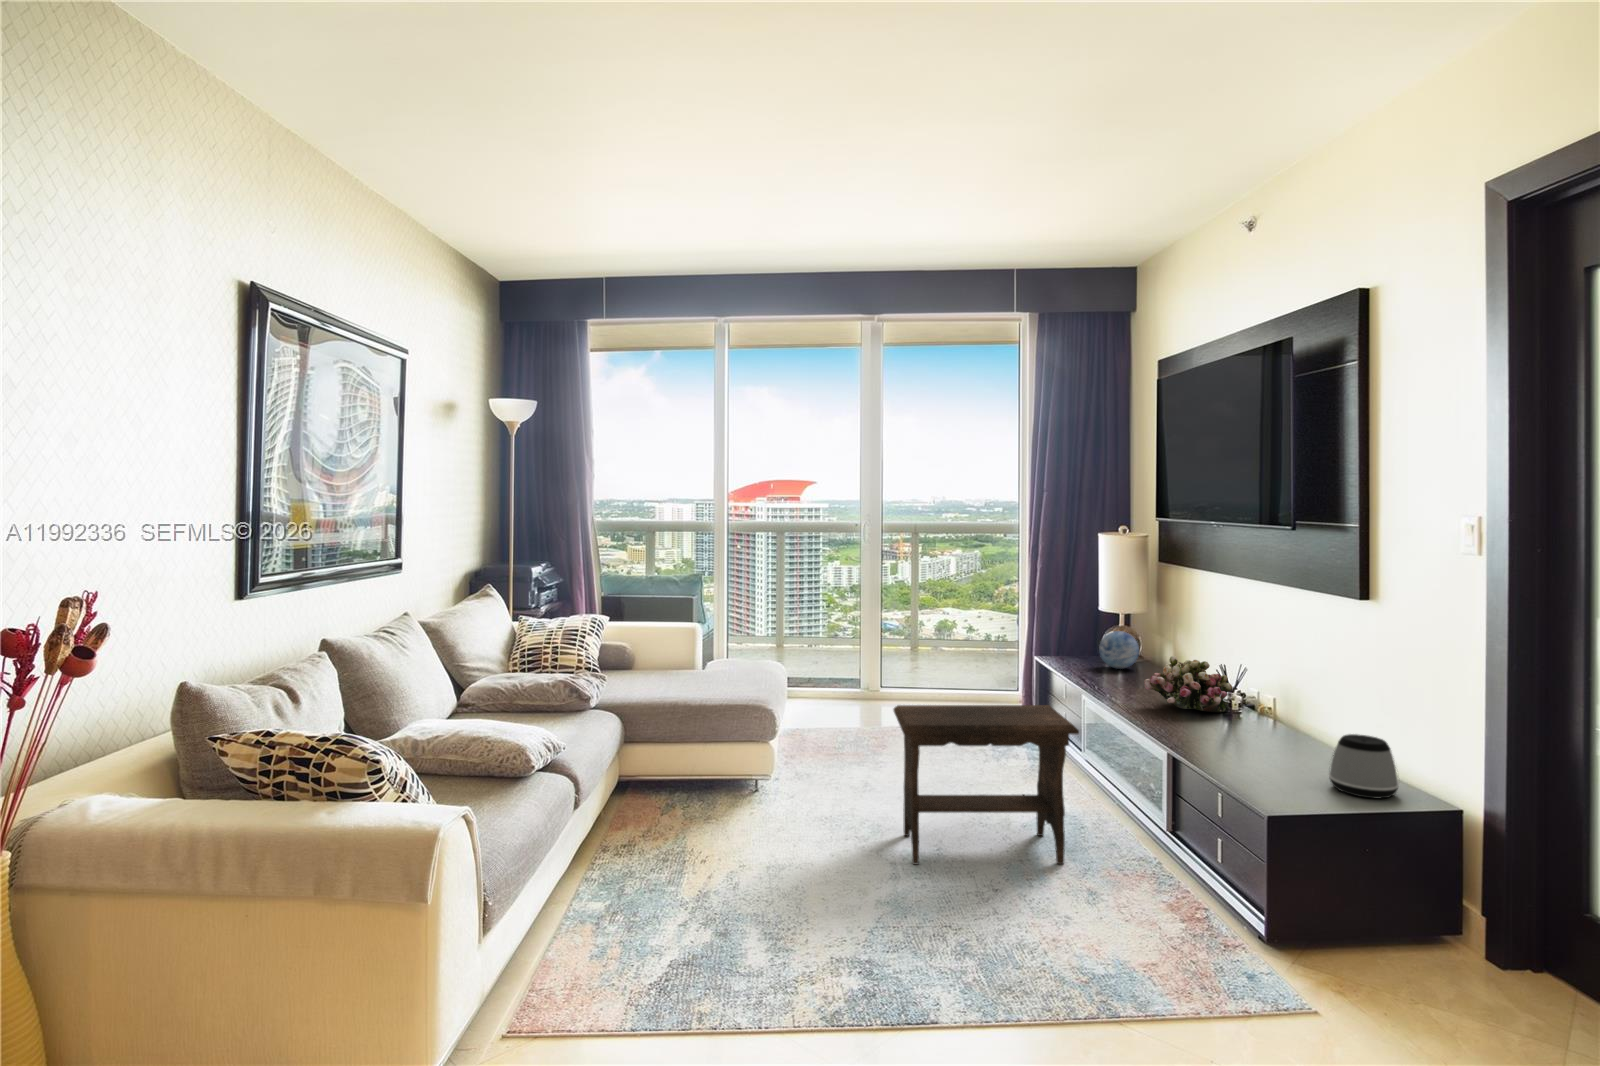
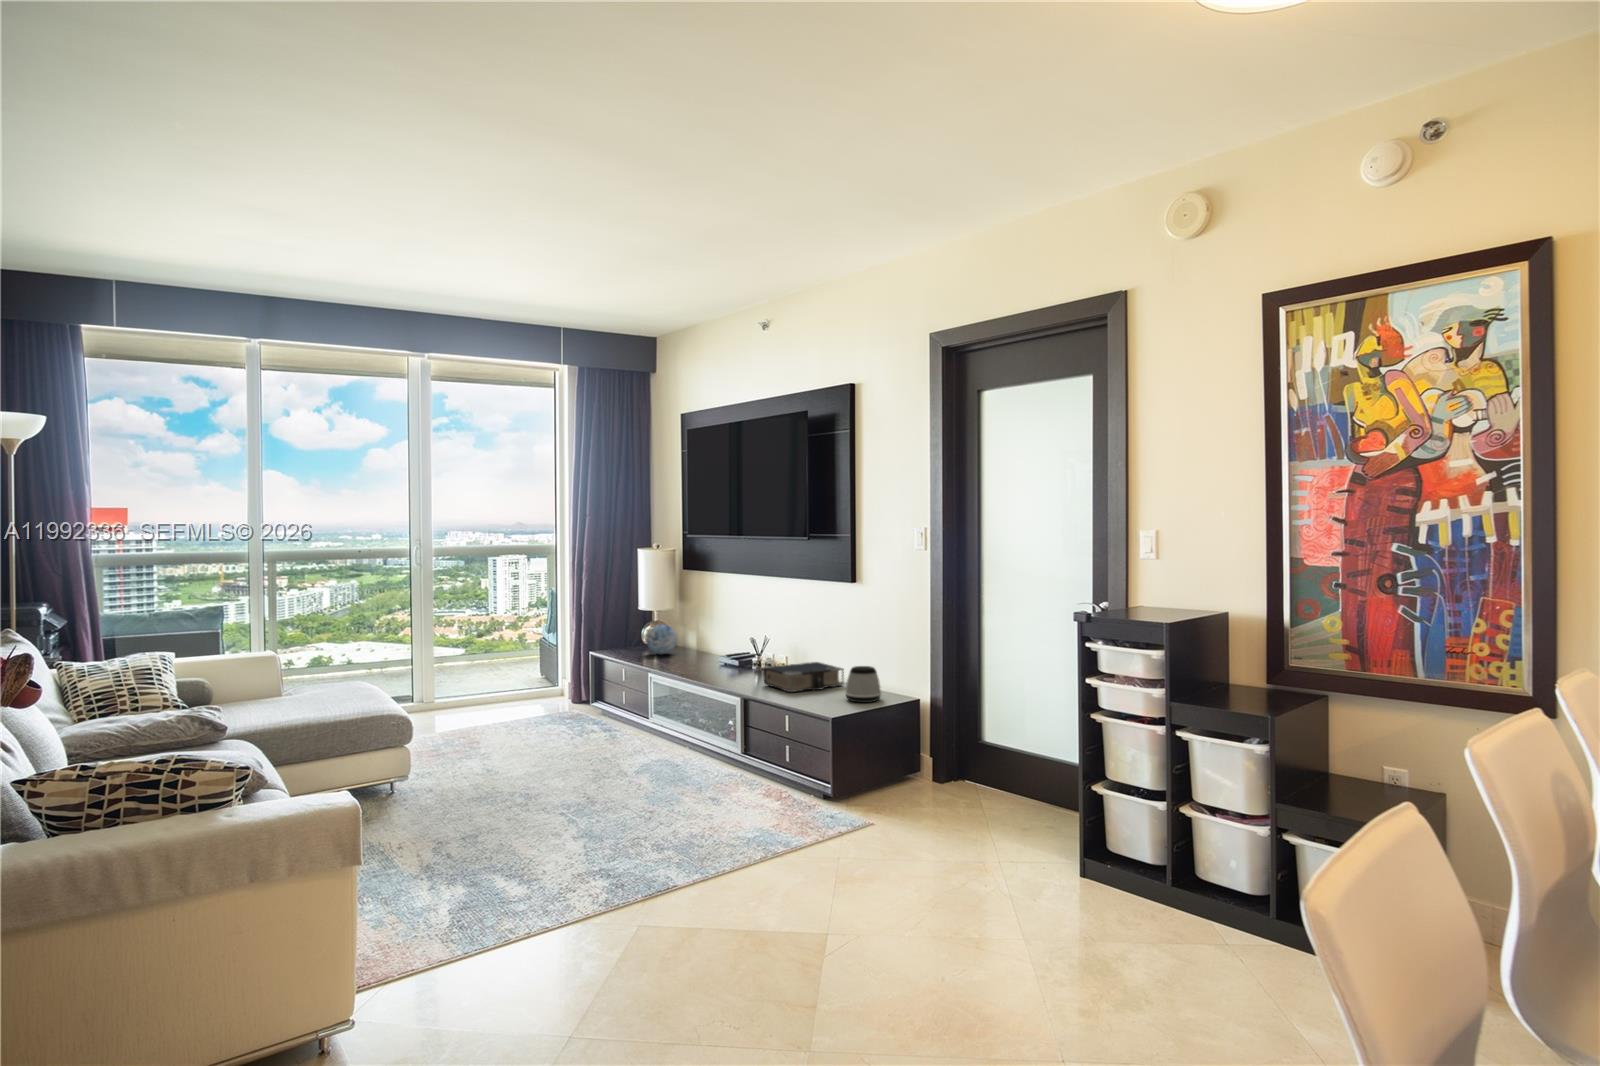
flower arrangement: present [1144,656,1232,712] -> none [704,636,761,672]
footstool: present [894,705,1079,864] -> none [547,677,697,814]
book: none [1214,710,1349,757] -> present [764,662,844,692]

